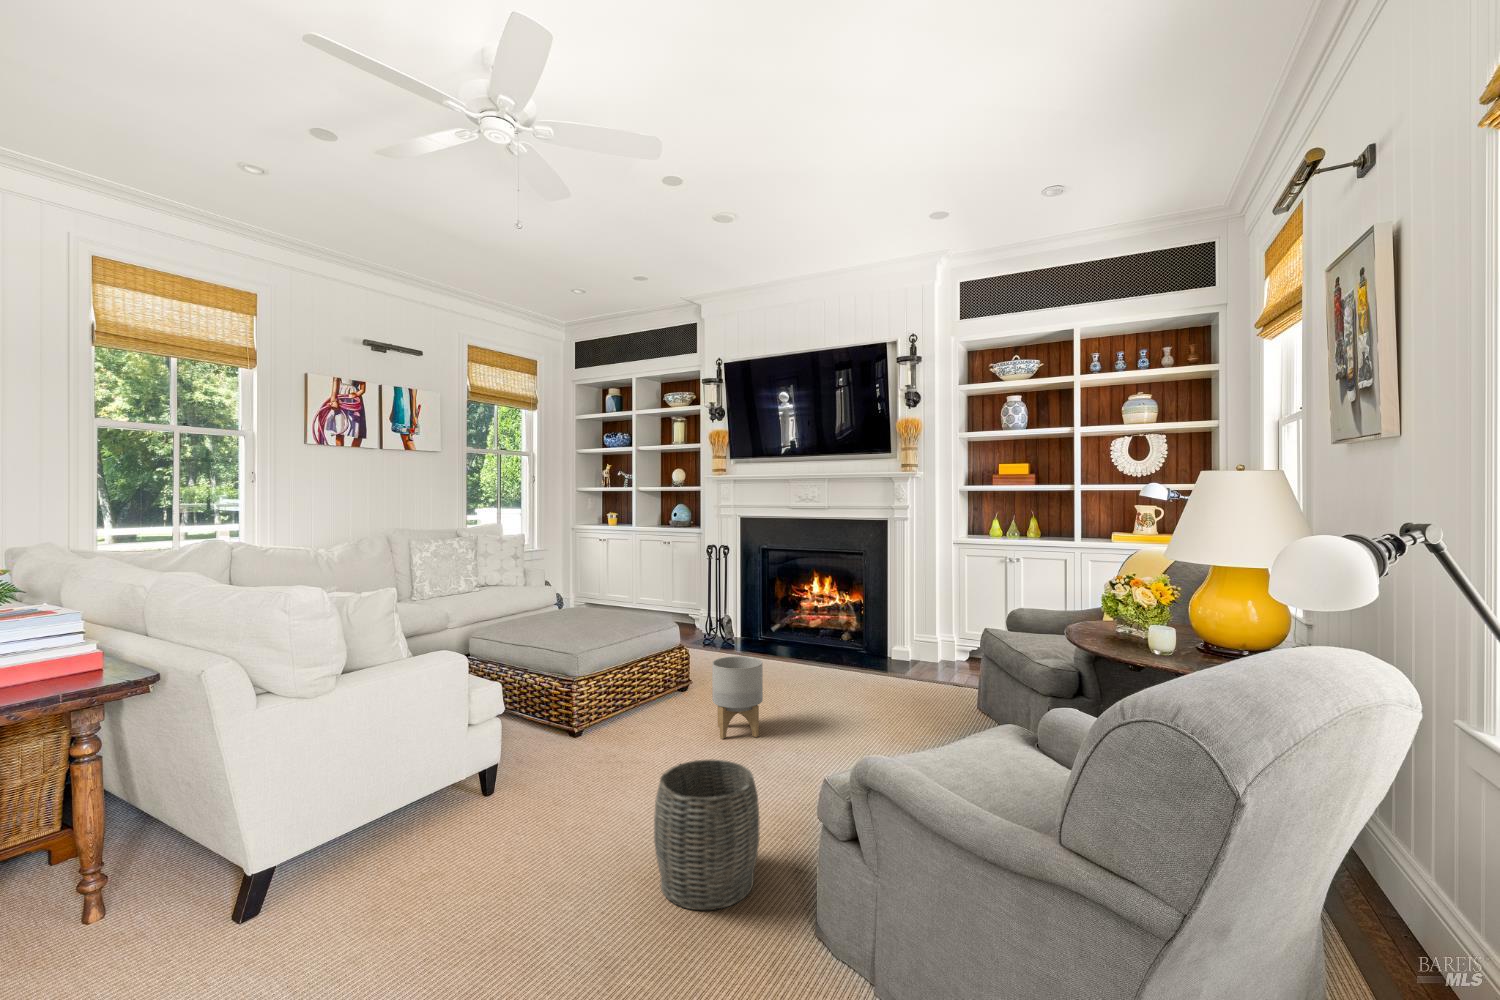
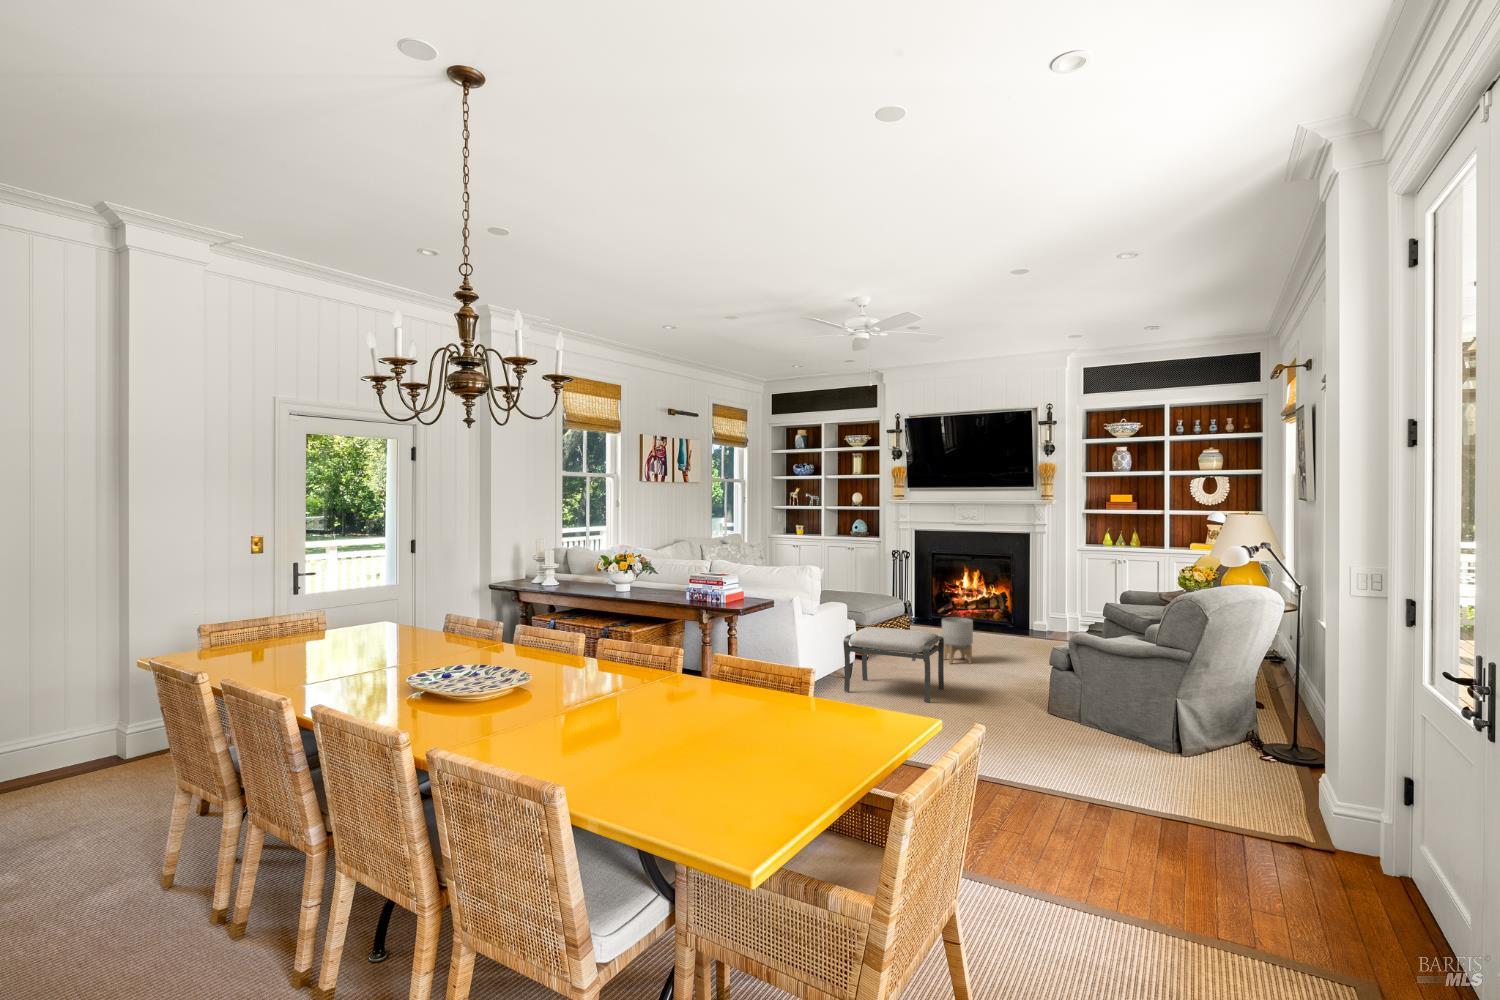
ottoman: none [442,694,654,878] -> present [843,627,944,702]
woven basket: present [654,760,760,910] -> none [964,652,1015,710]

